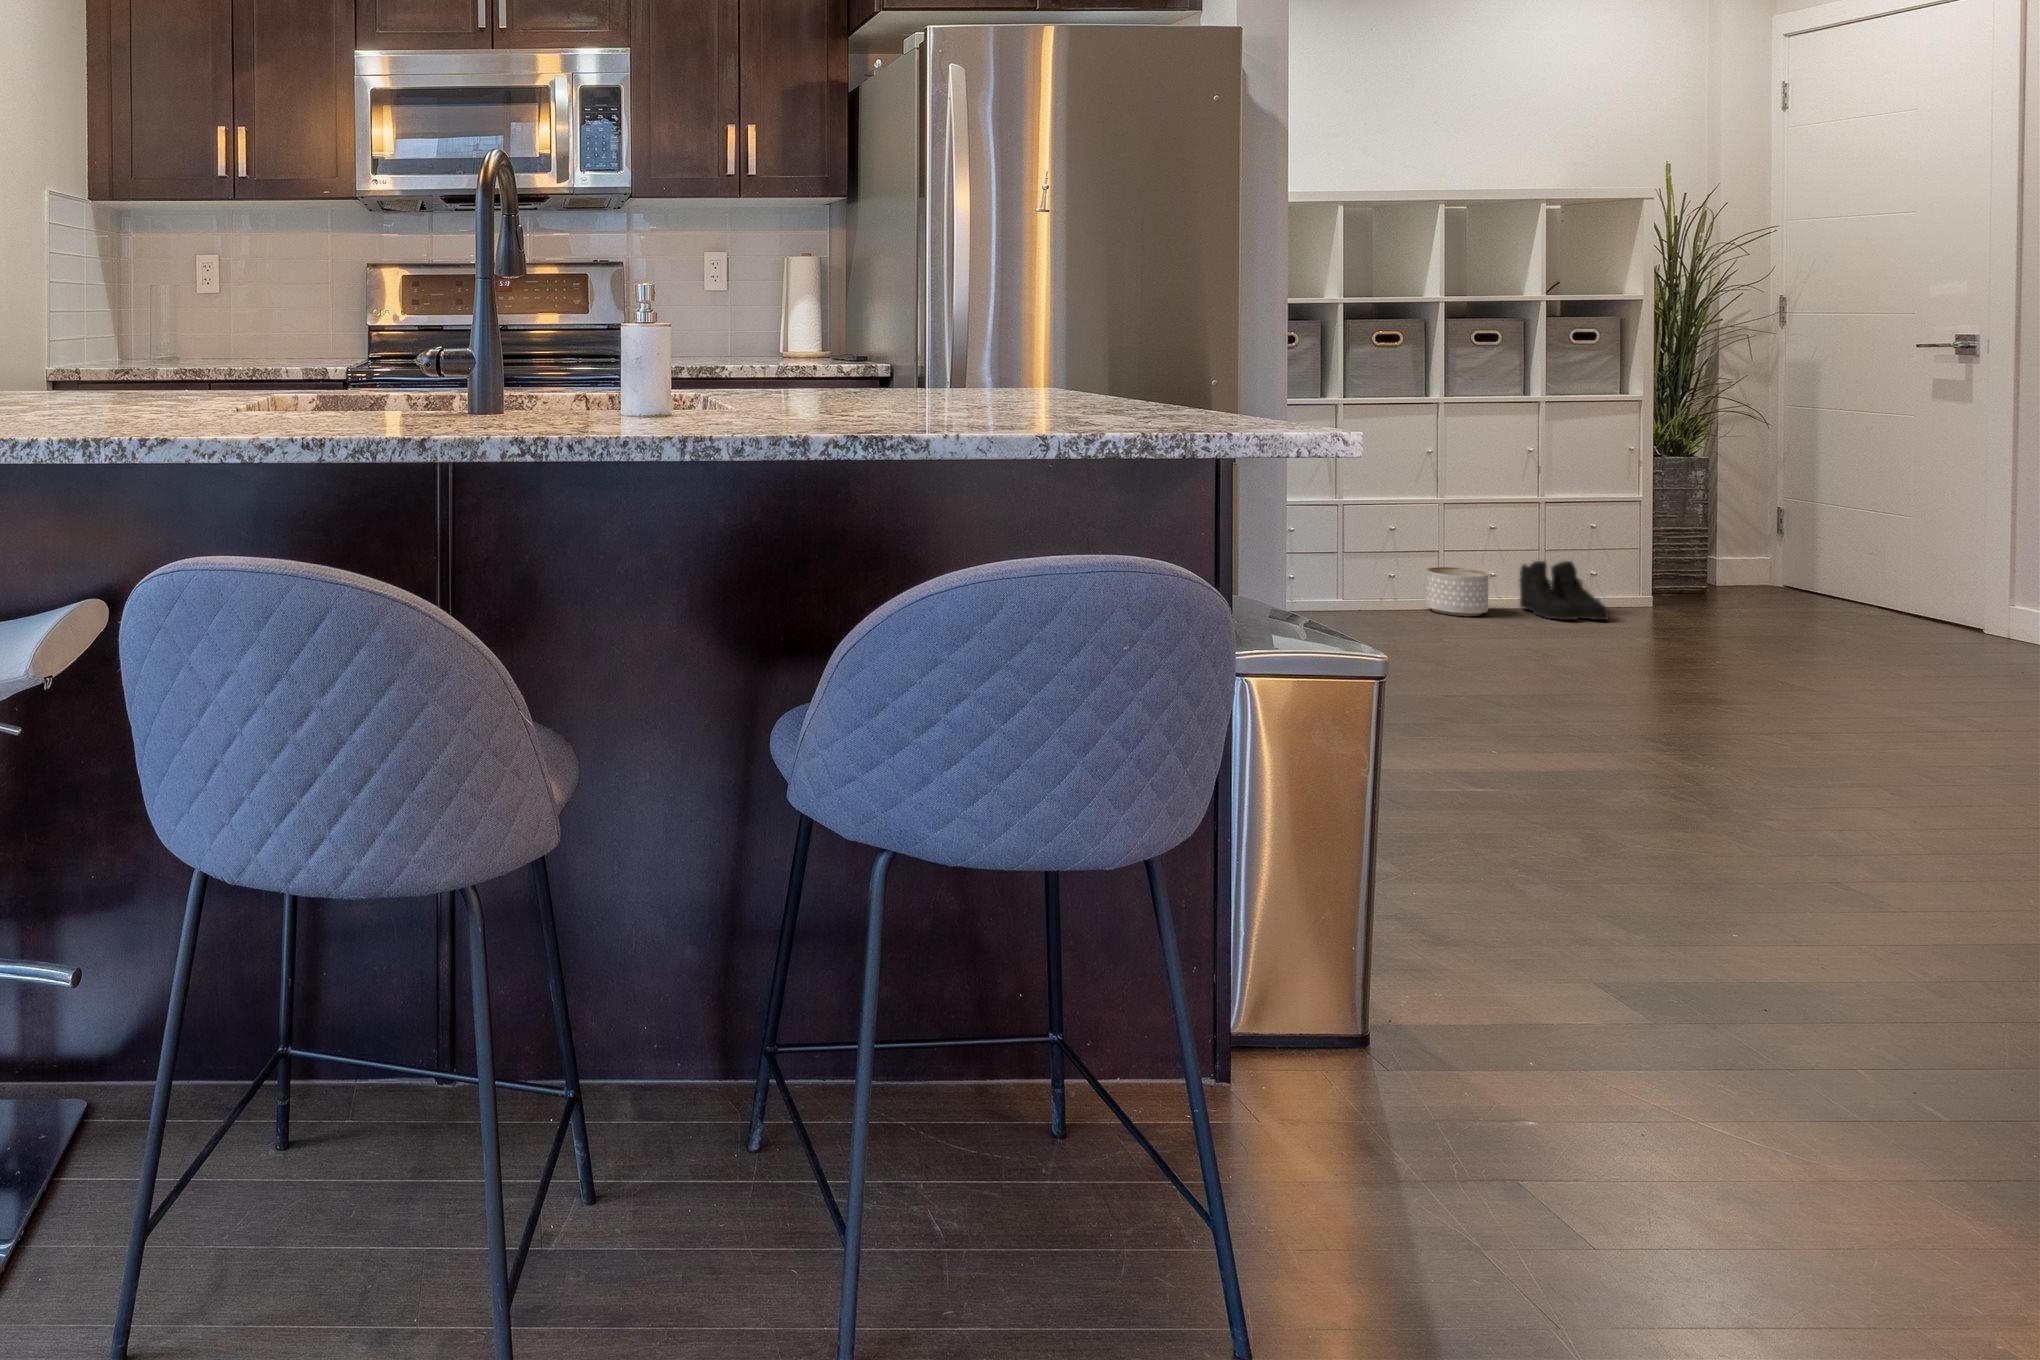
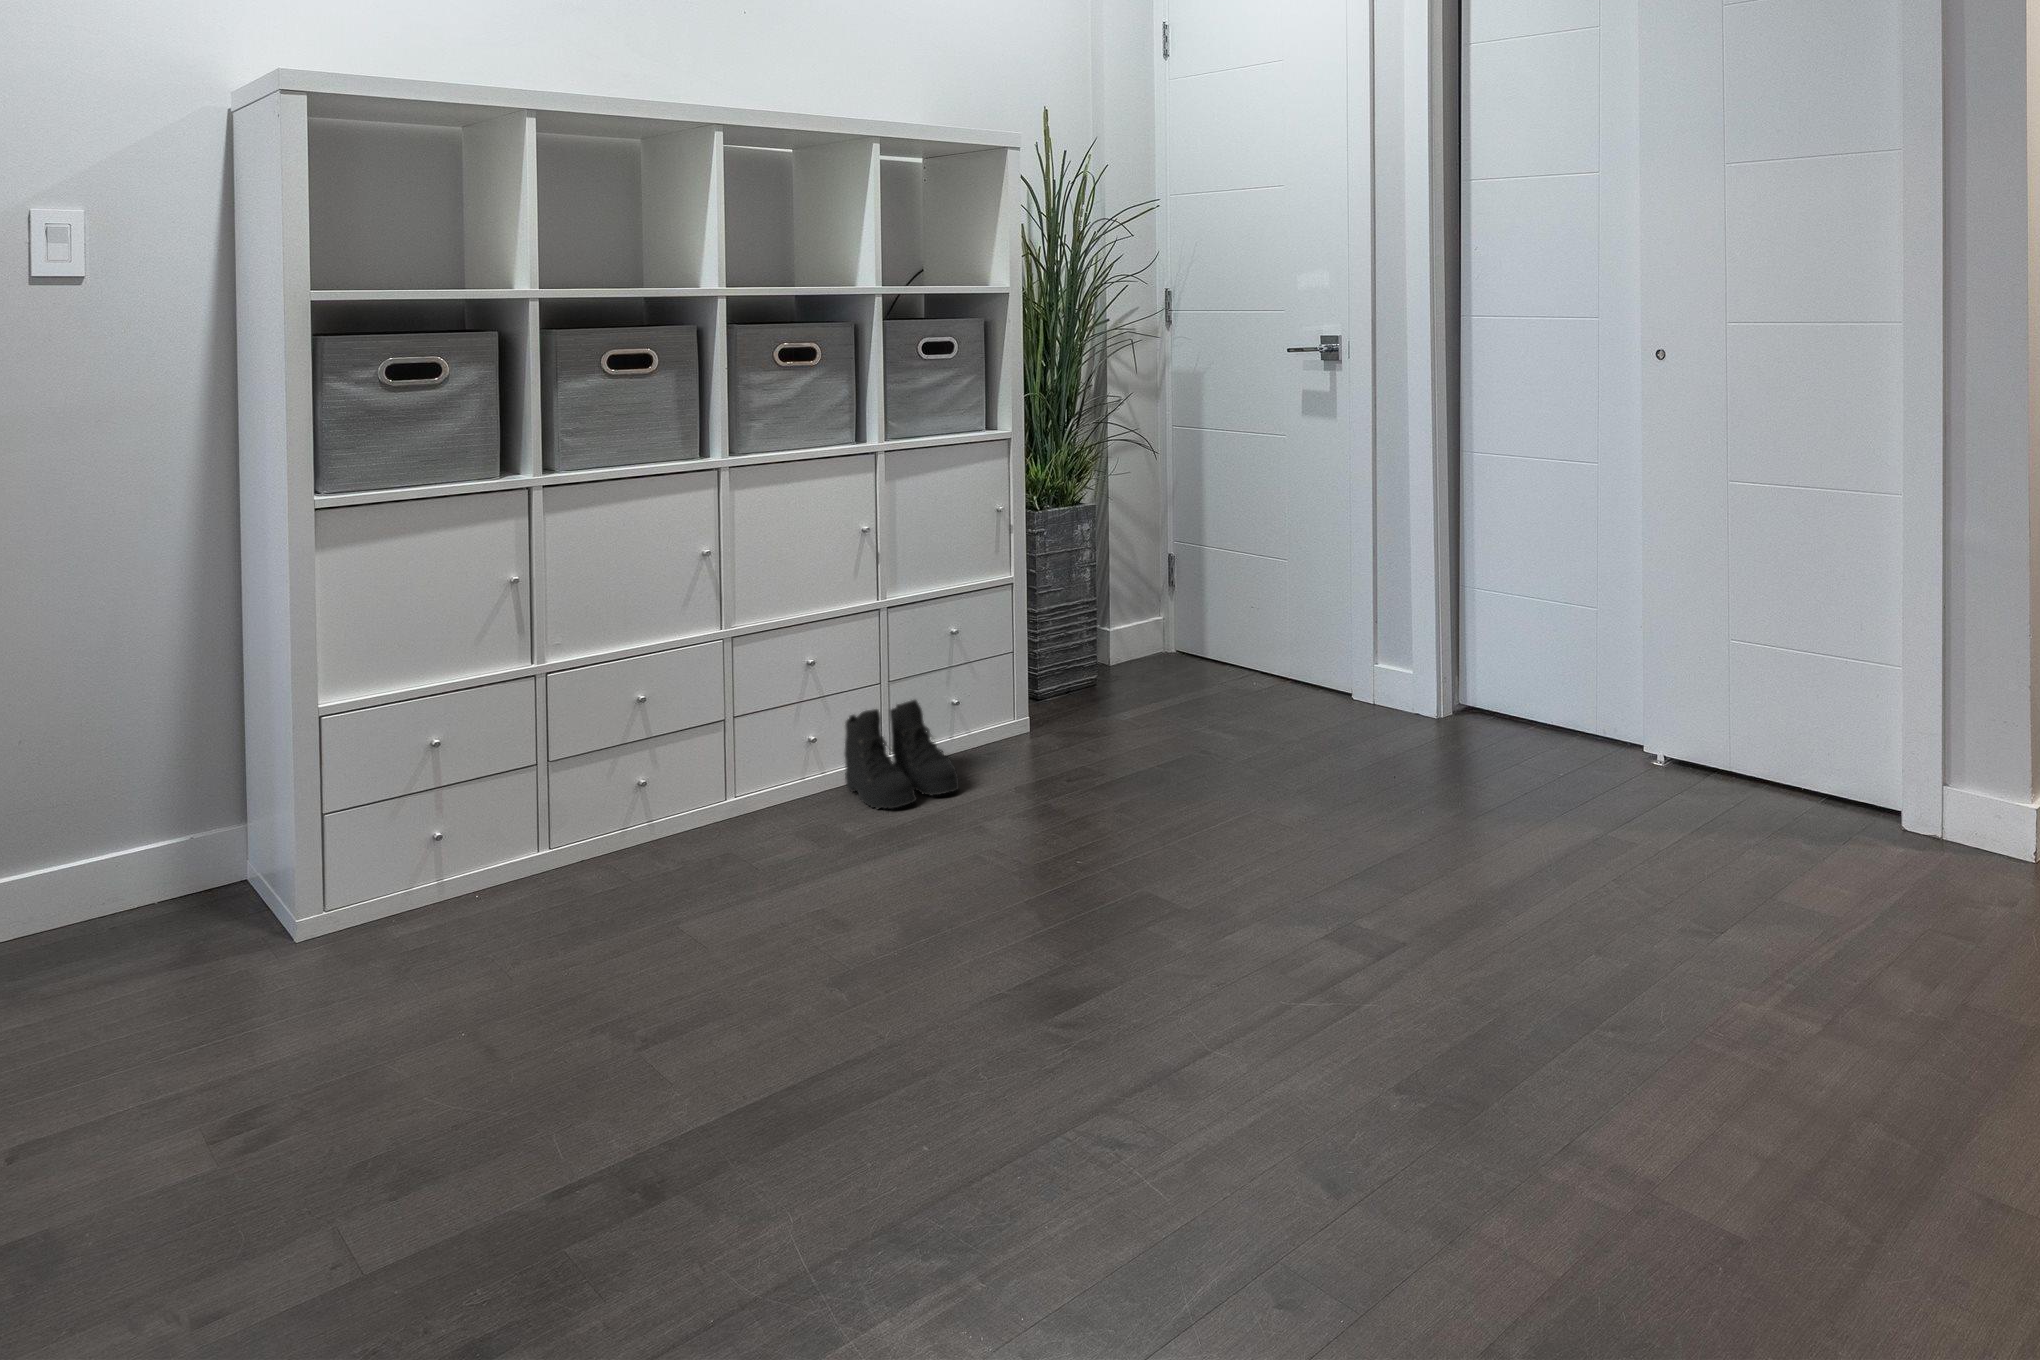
planter: present [1425,567,1488,616] -> none [690,744,788,840]

